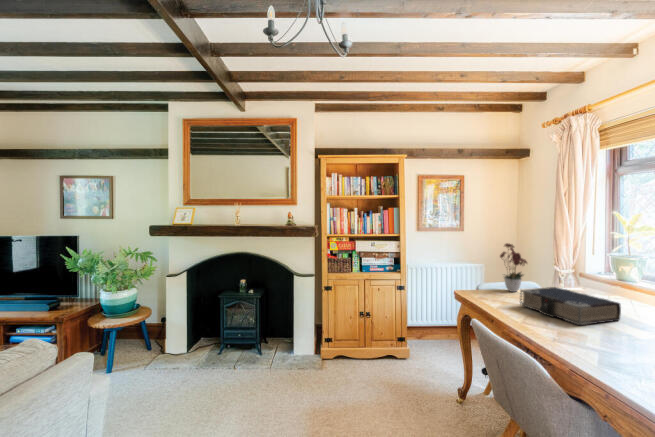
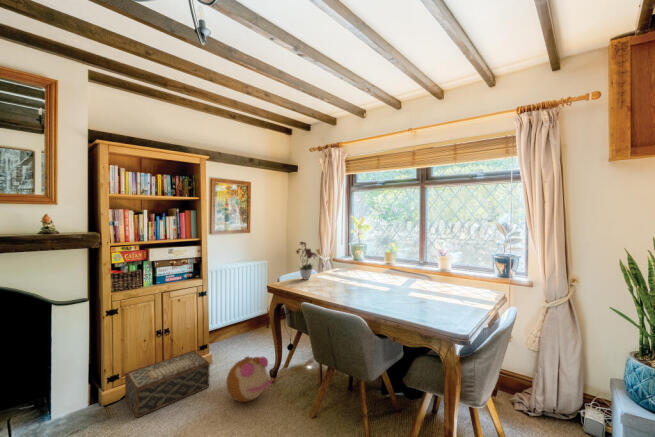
book: present [520,287,621,325] -> none [322,271,376,295]
woven basket: none [336,339,398,377] -> present [125,351,209,417]
plush toy: none [405,359,455,407] -> present [226,357,273,402]

